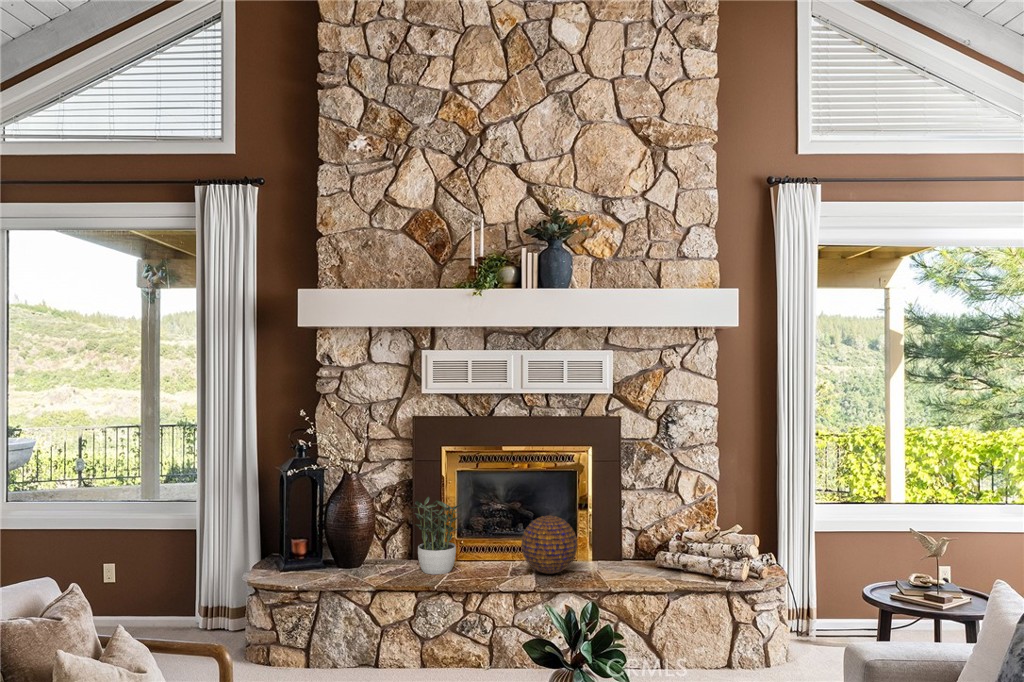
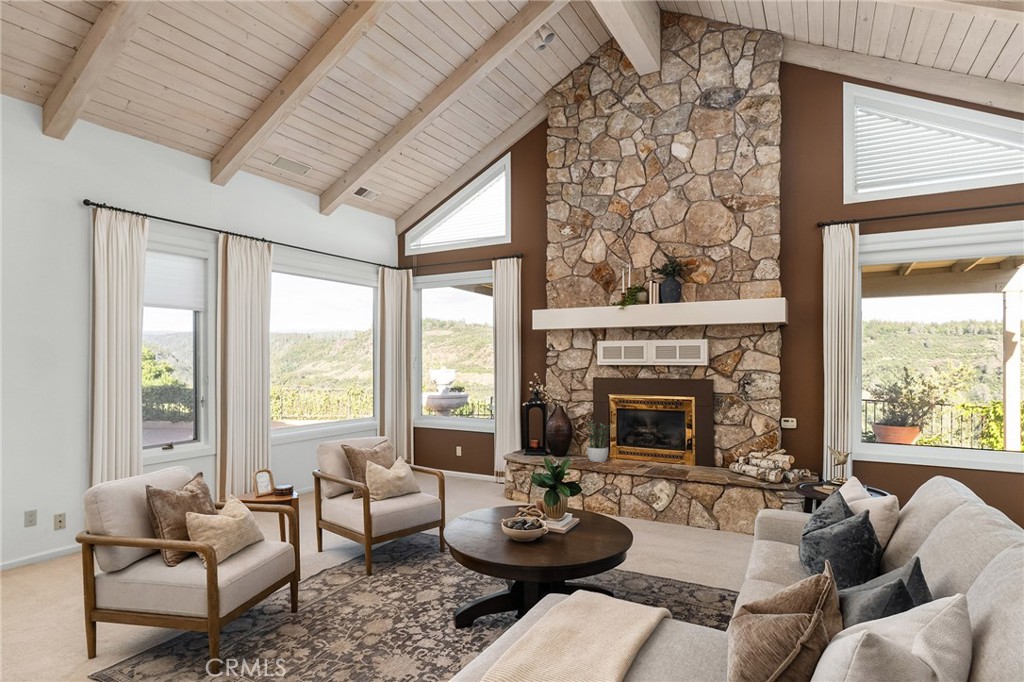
decorative orb: present [521,516,577,574] -> none [641,434,675,467]

